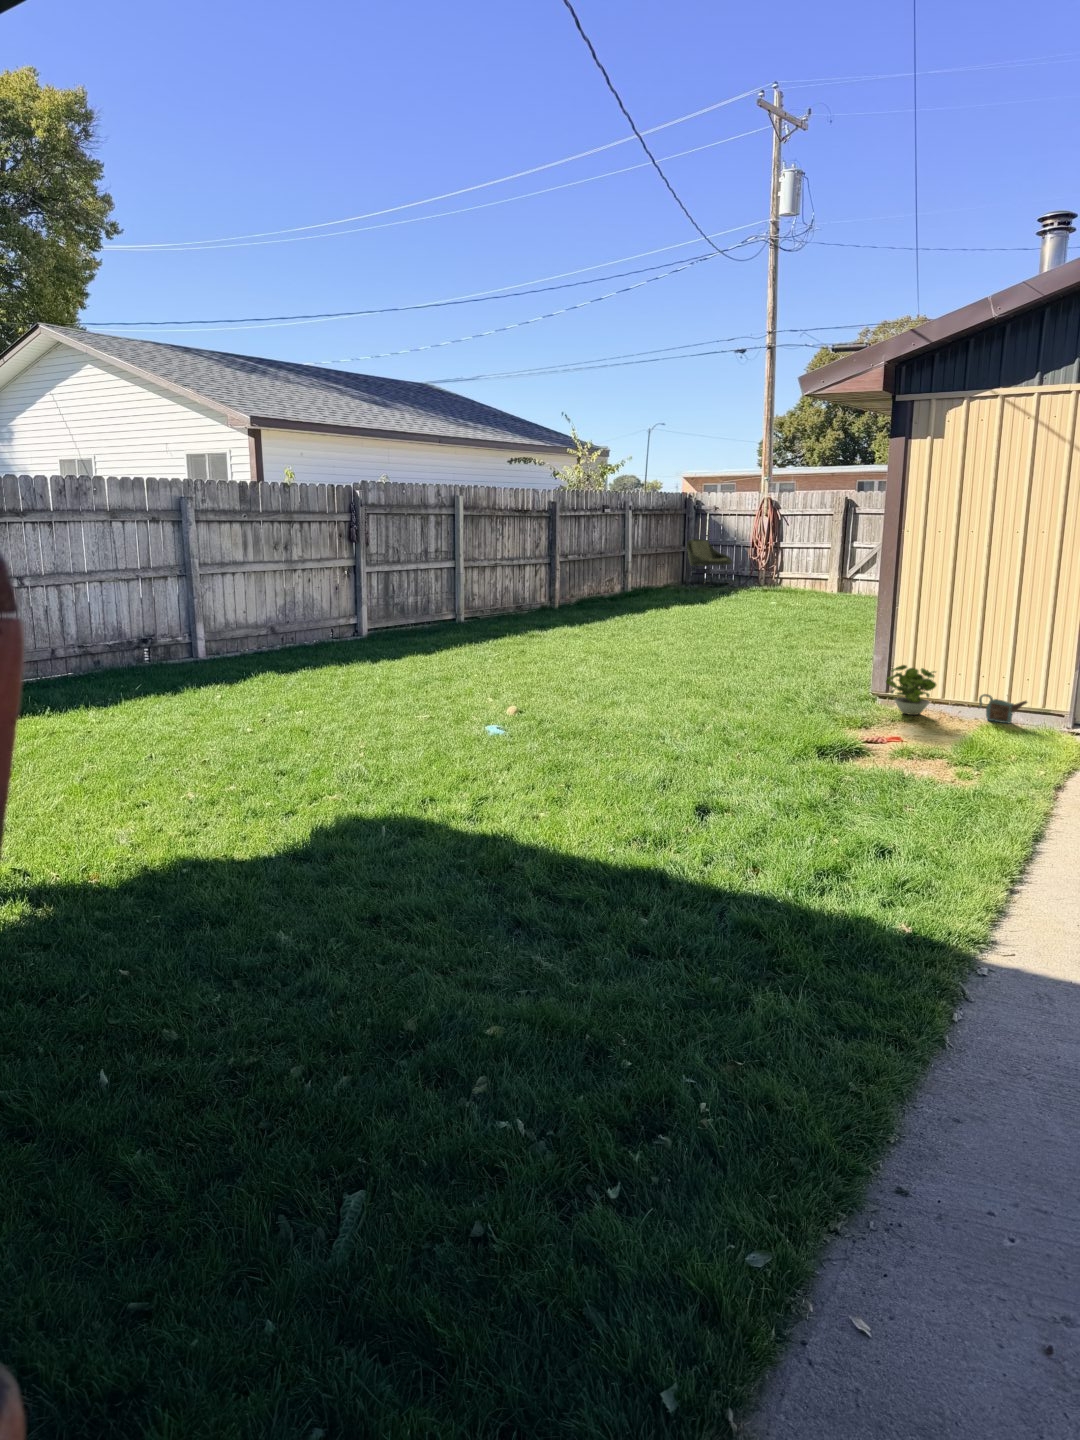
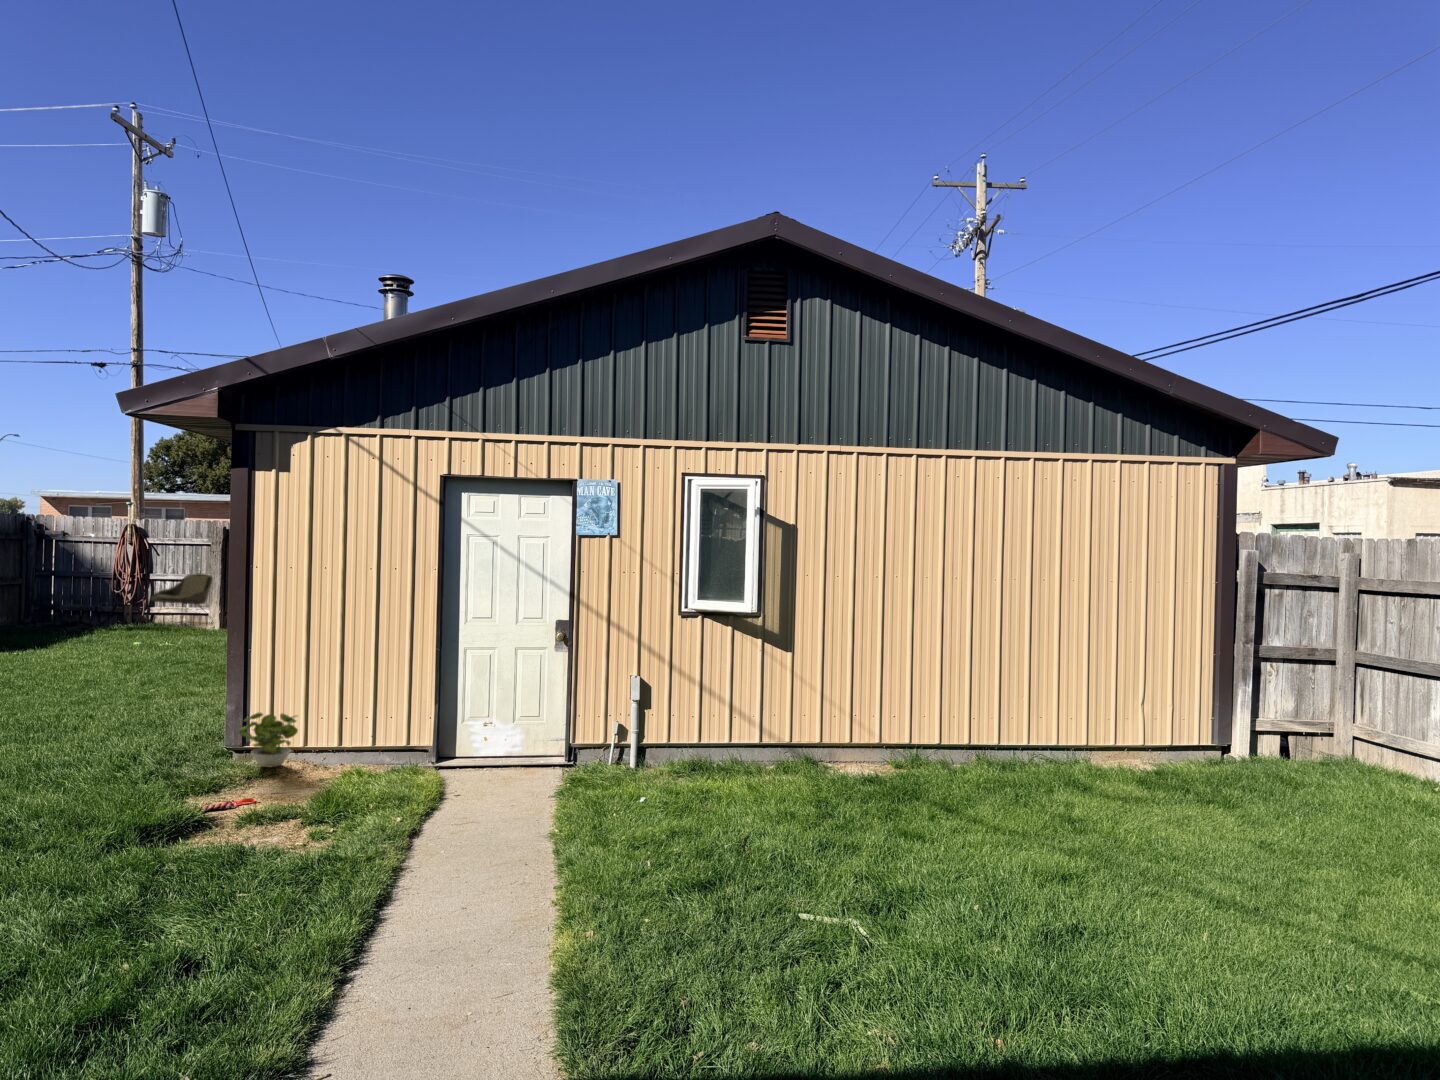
lounge chair: present [687,539,732,584] -> present [151,573,212,626]
watering can: present [978,694,1027,723] -> none [343,735,393,763]

